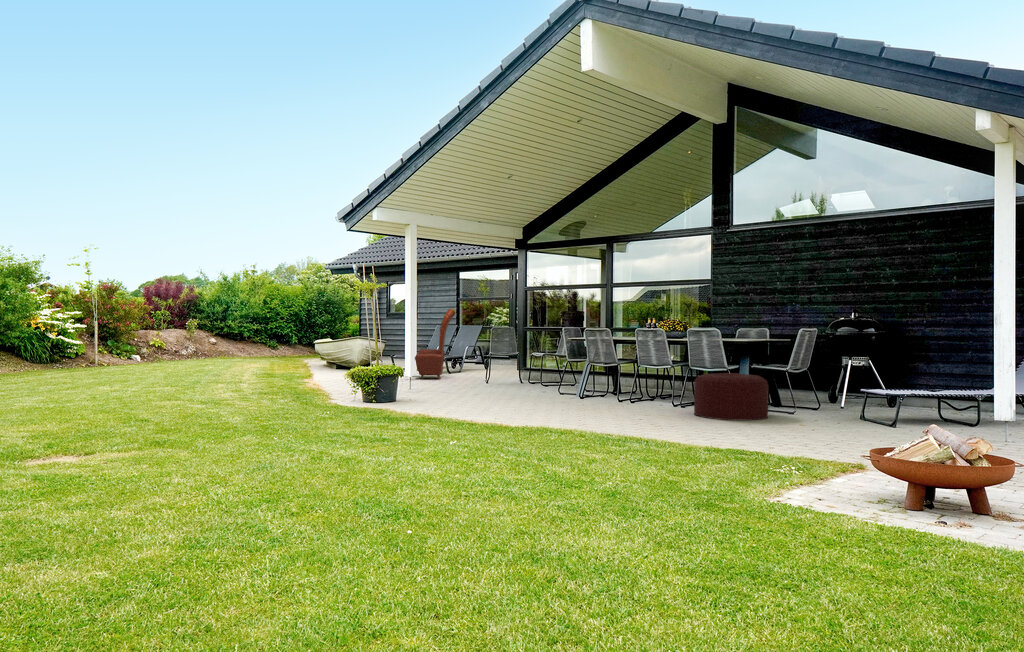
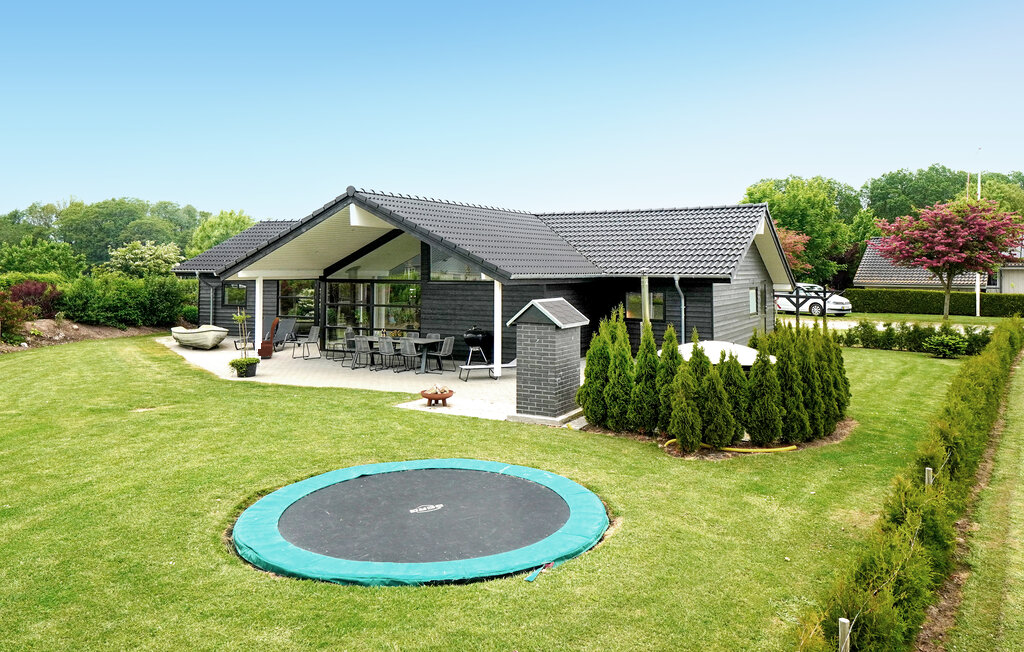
ottoman: present [694,373,768,421] -> none [398,358,429,379]

